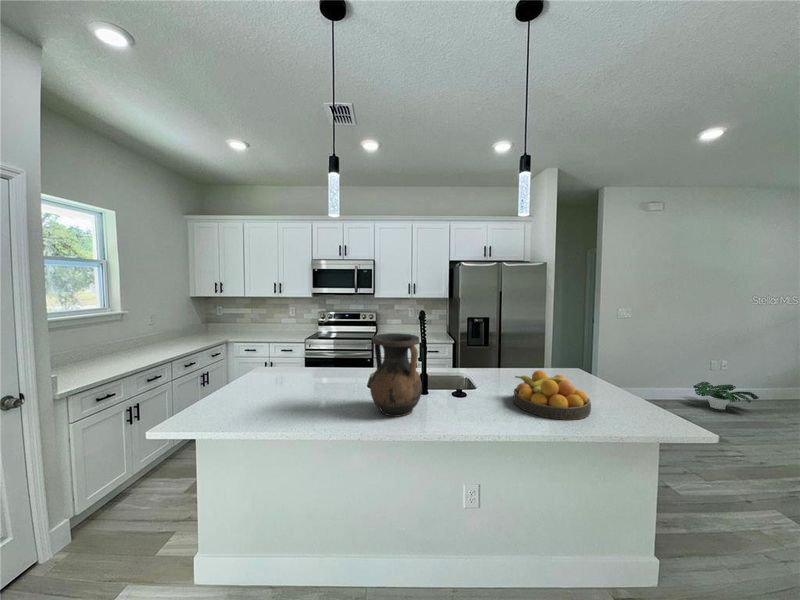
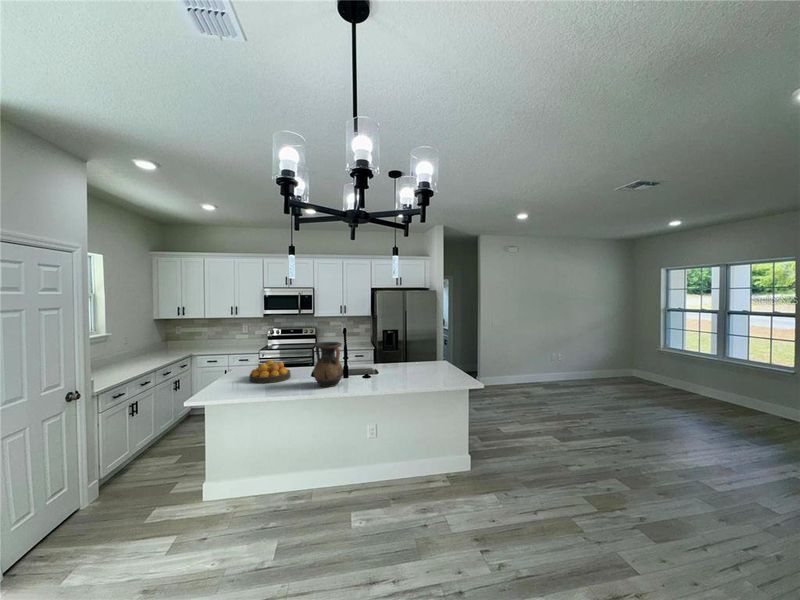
fruit bowl: present [513,371,591,420] -> present [250,360,291,383]
potted plant: present [693,382,759,409] -> none [537,369,572,386]

